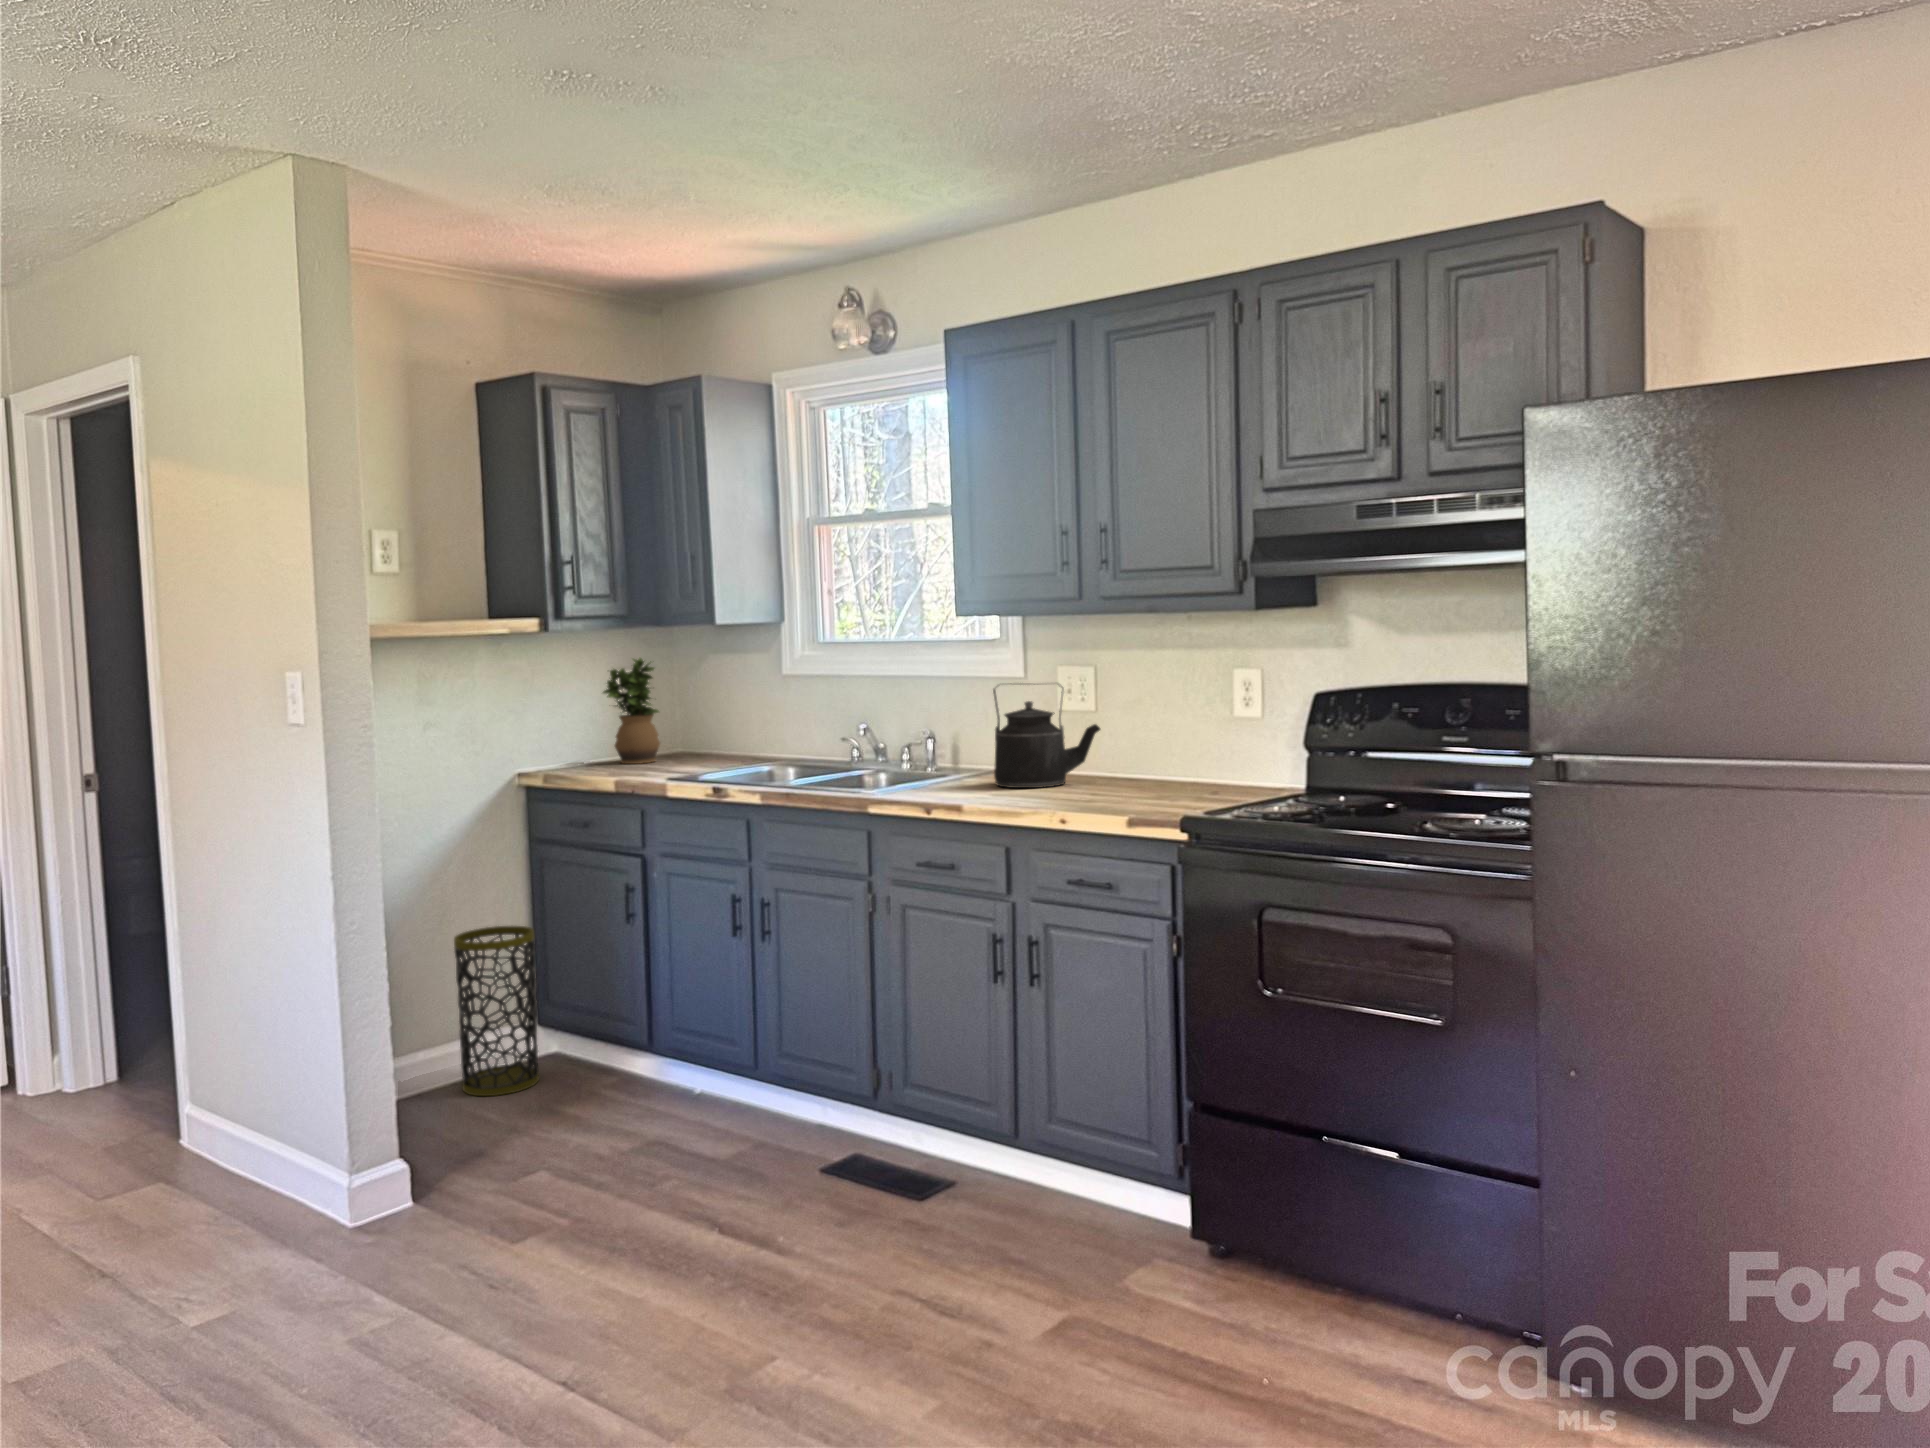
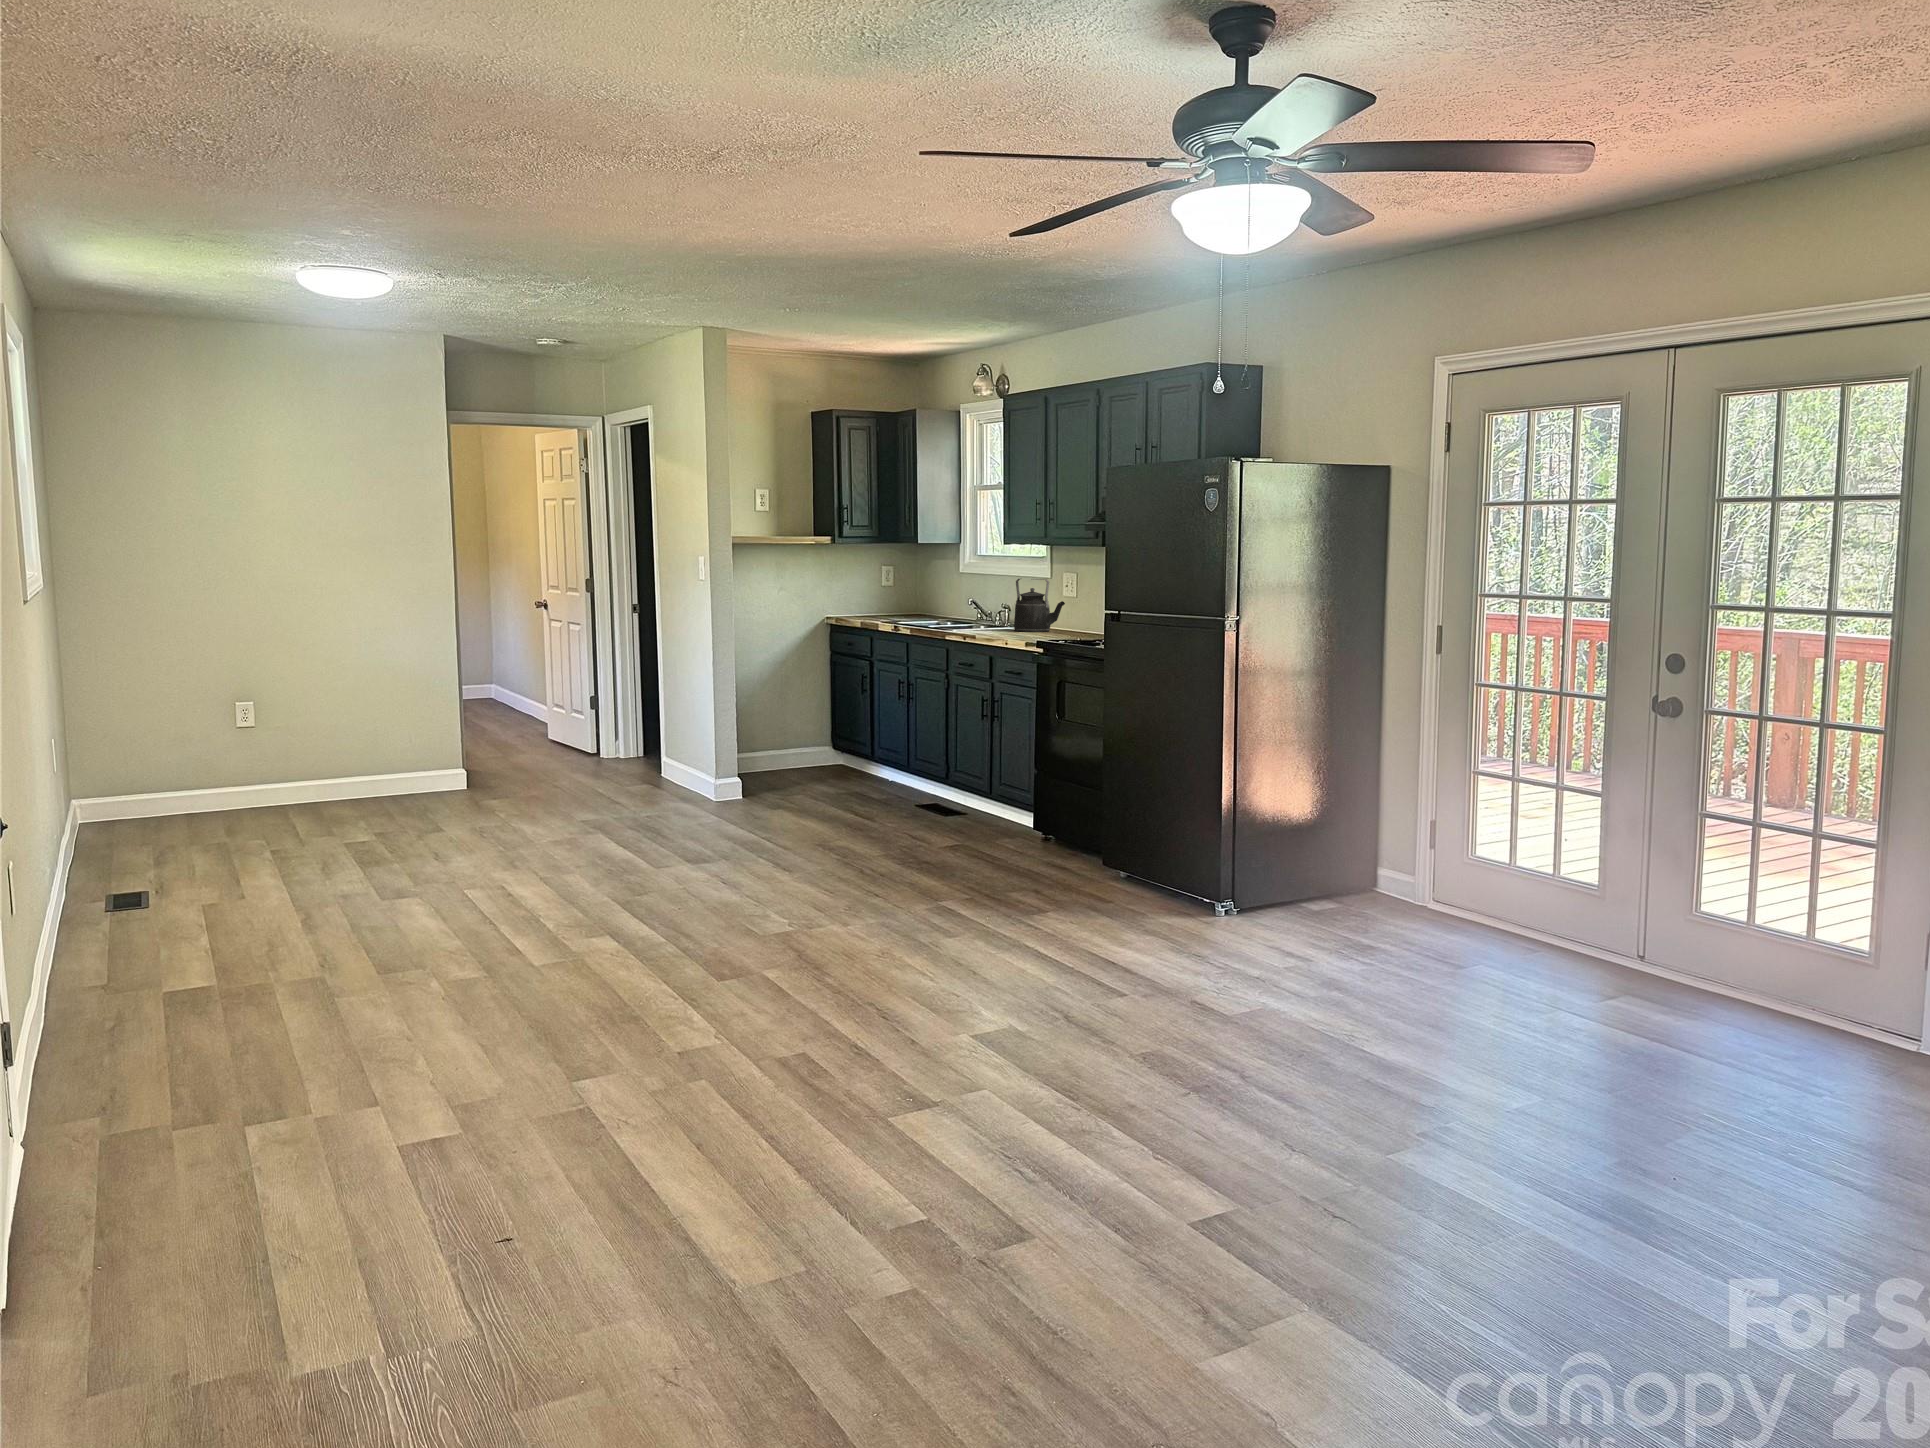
potted plant: present [603,658,660,764] -> none [872,560,902,617]
trash can: present [454,926,539,1096] -> none [785,694,823,774]

